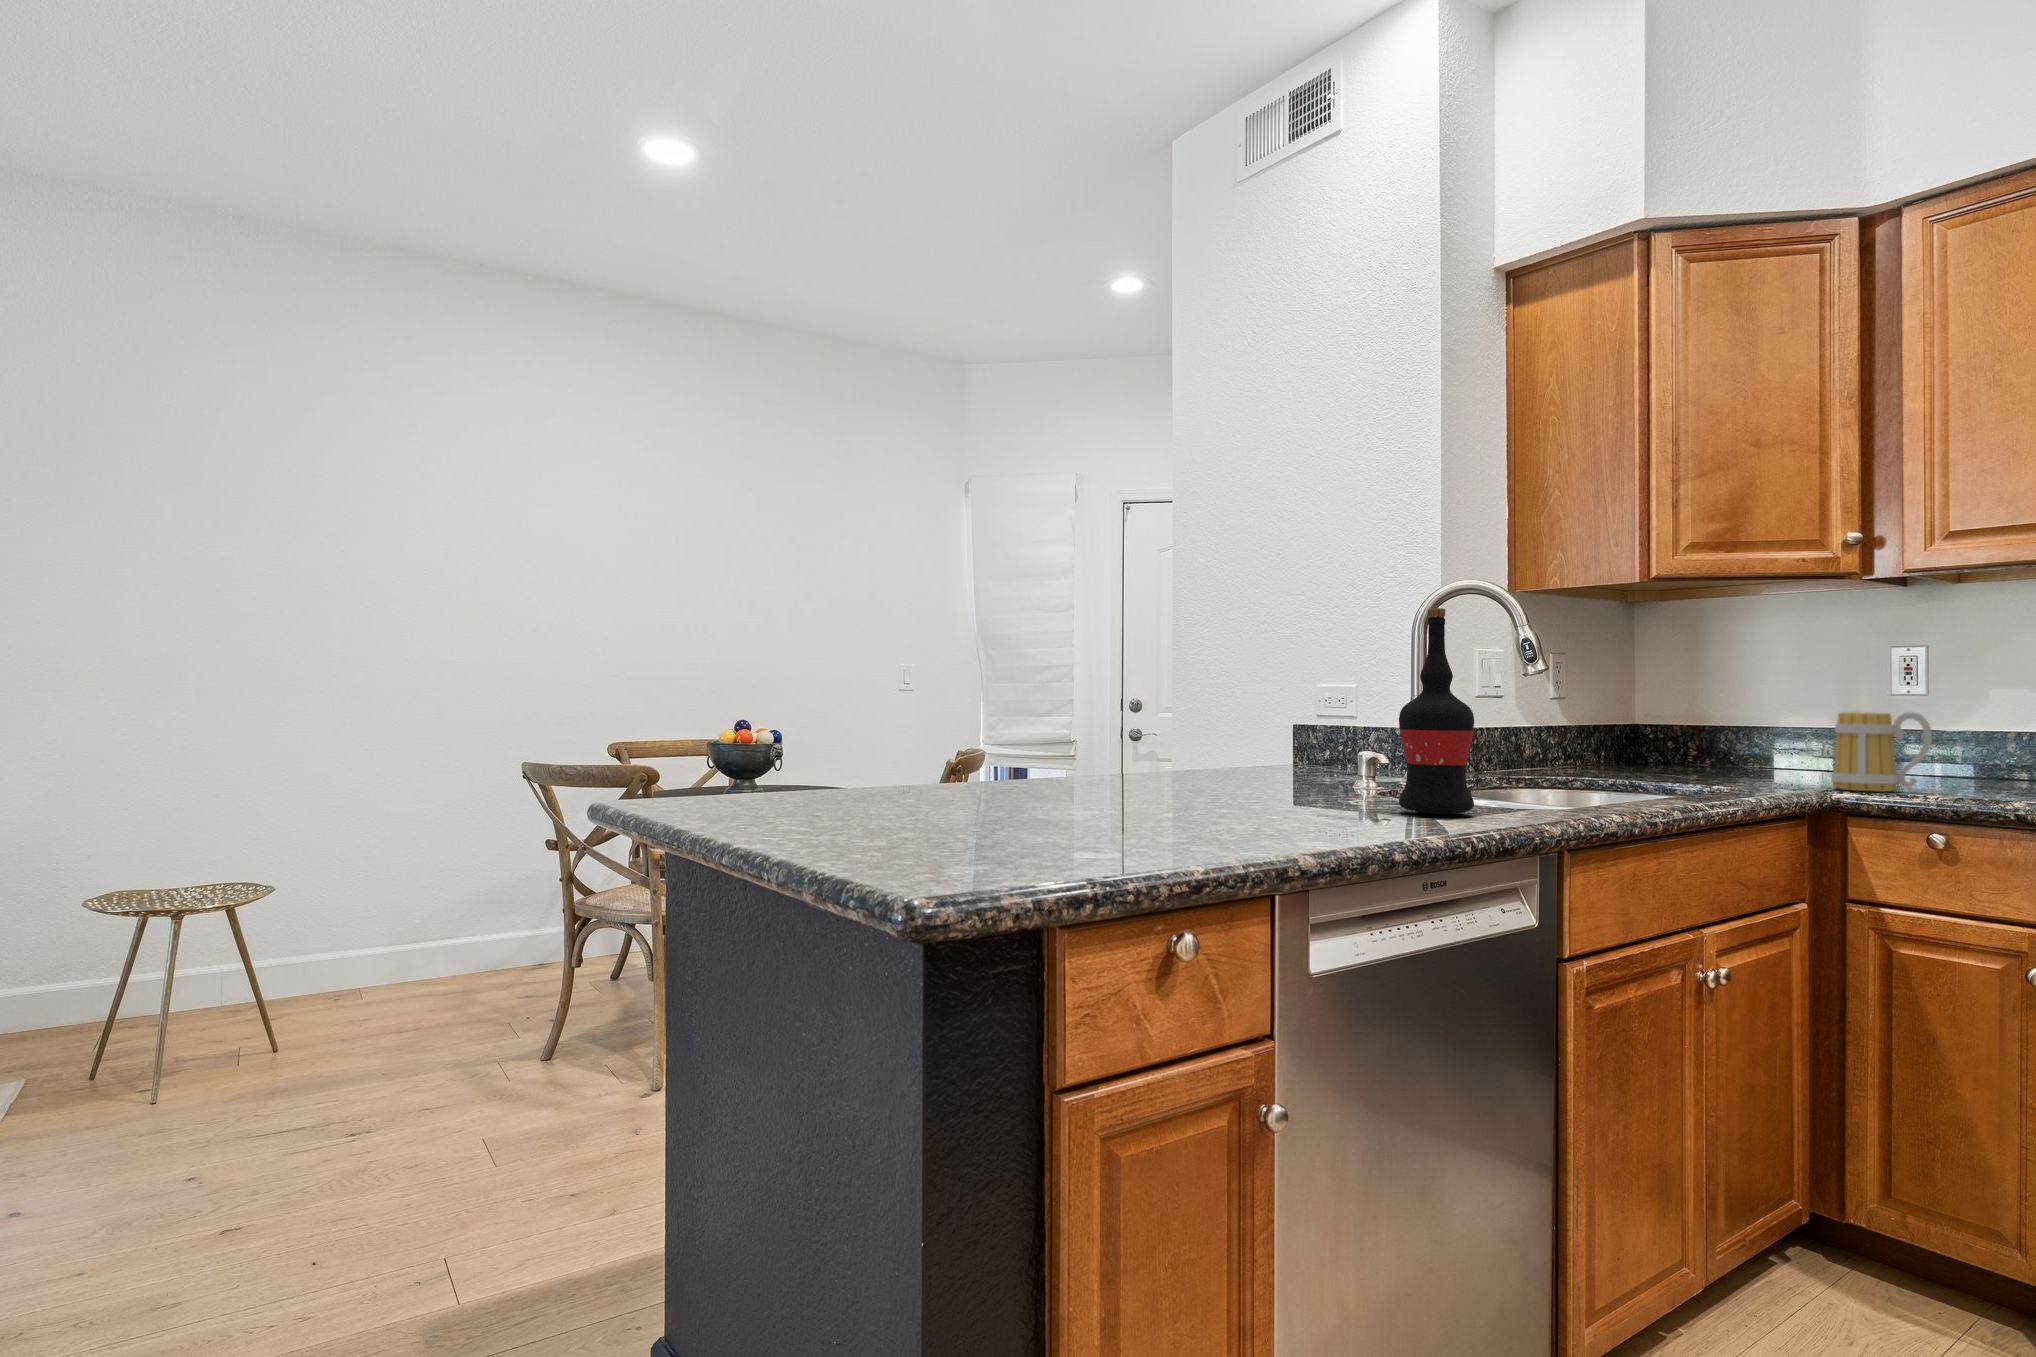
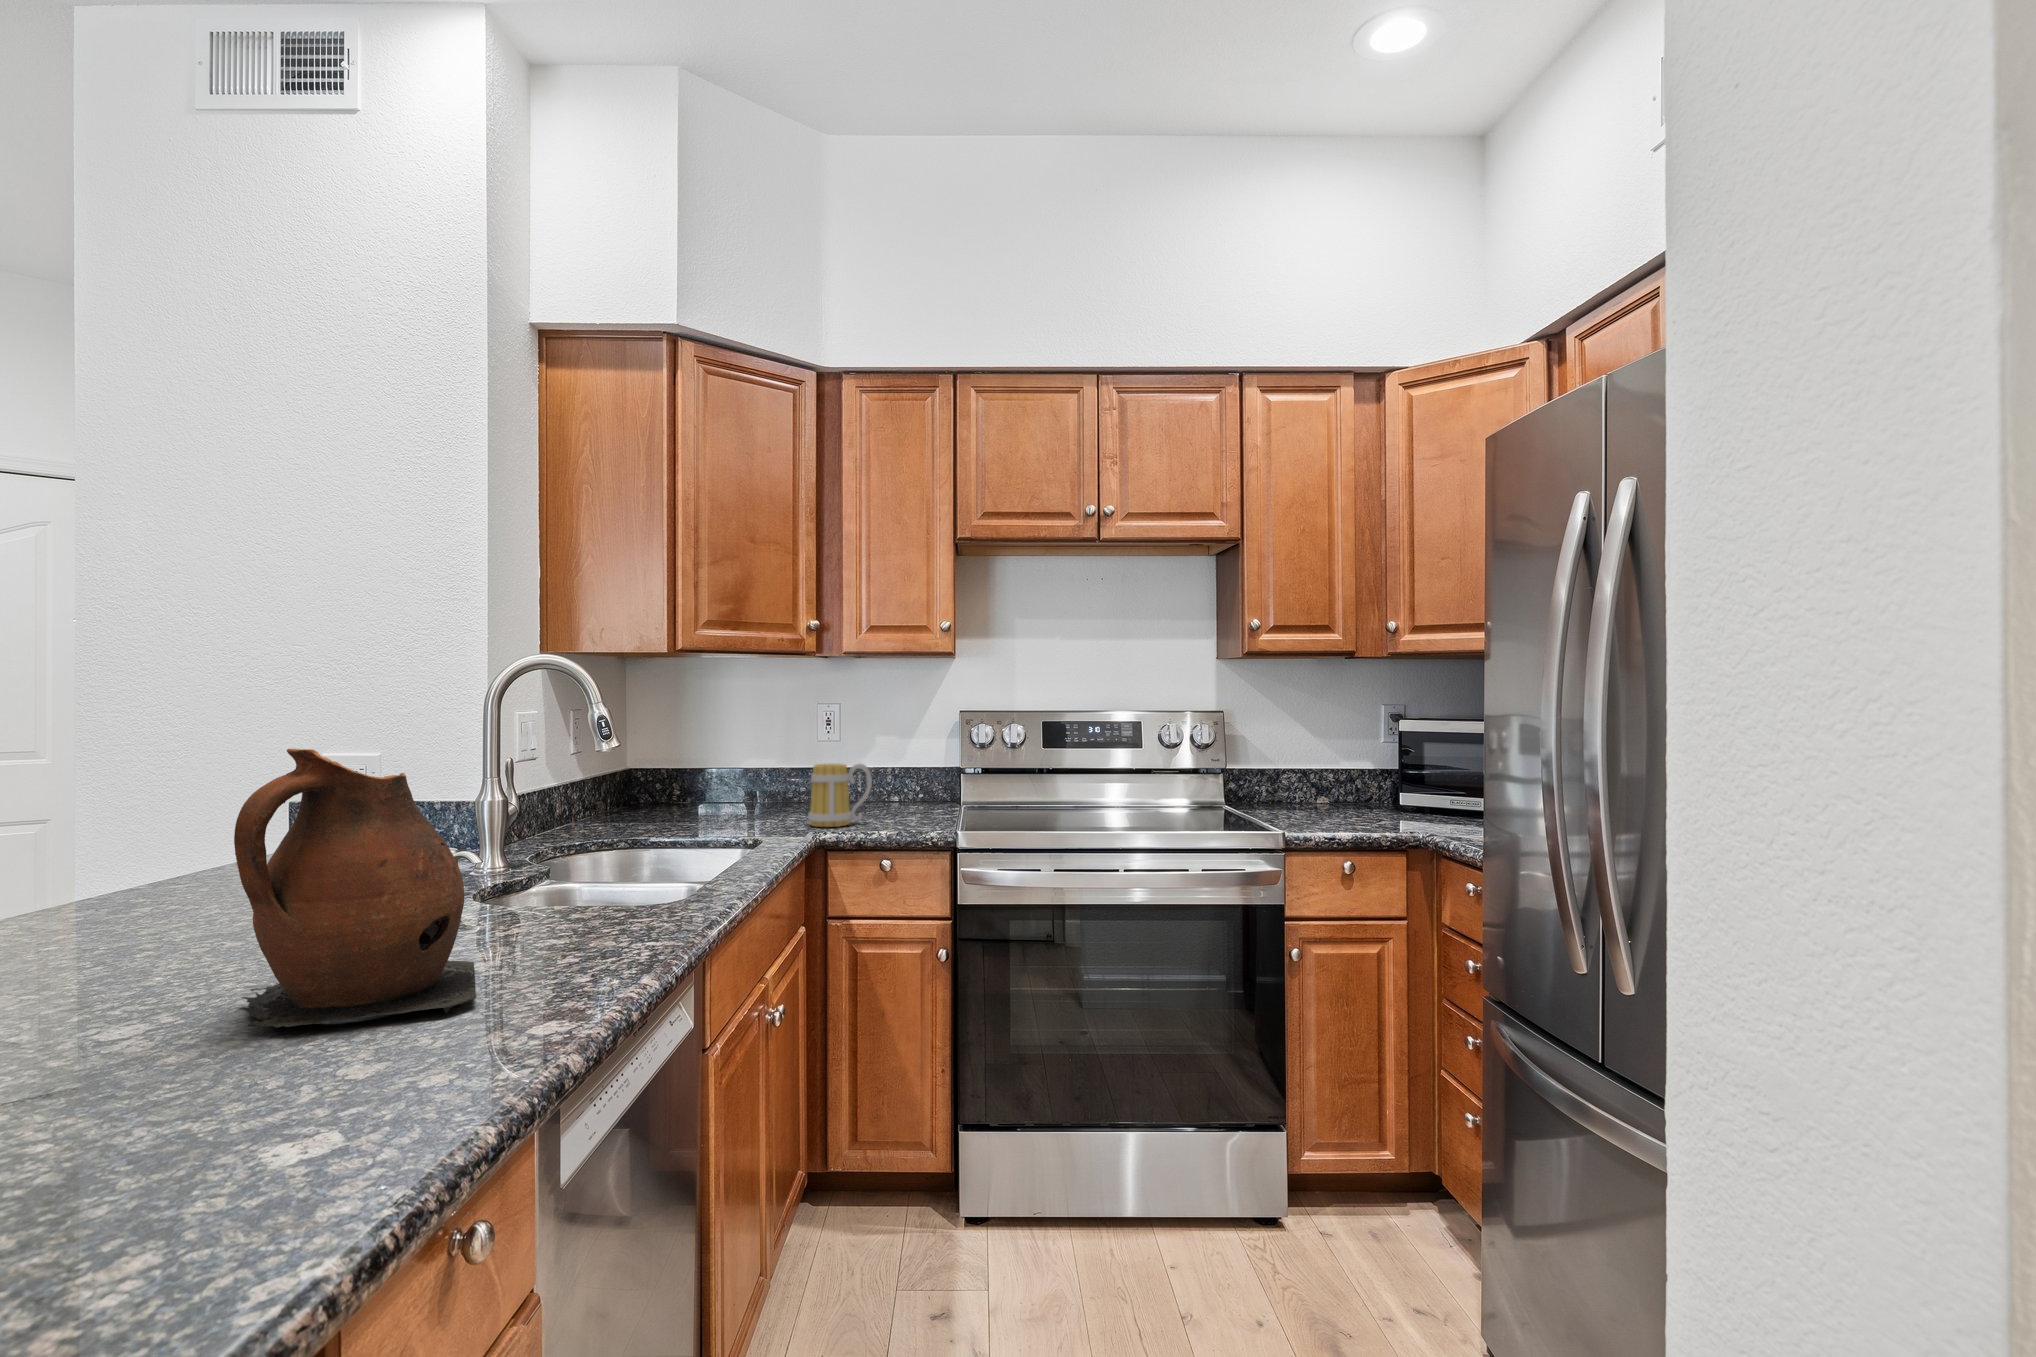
wine bottle: present [1399,608,1474,814] -> none [543,719,626,938]
ceramic pitcher: none [1138,614,1321,825] -> present [234,749,476,1028]

